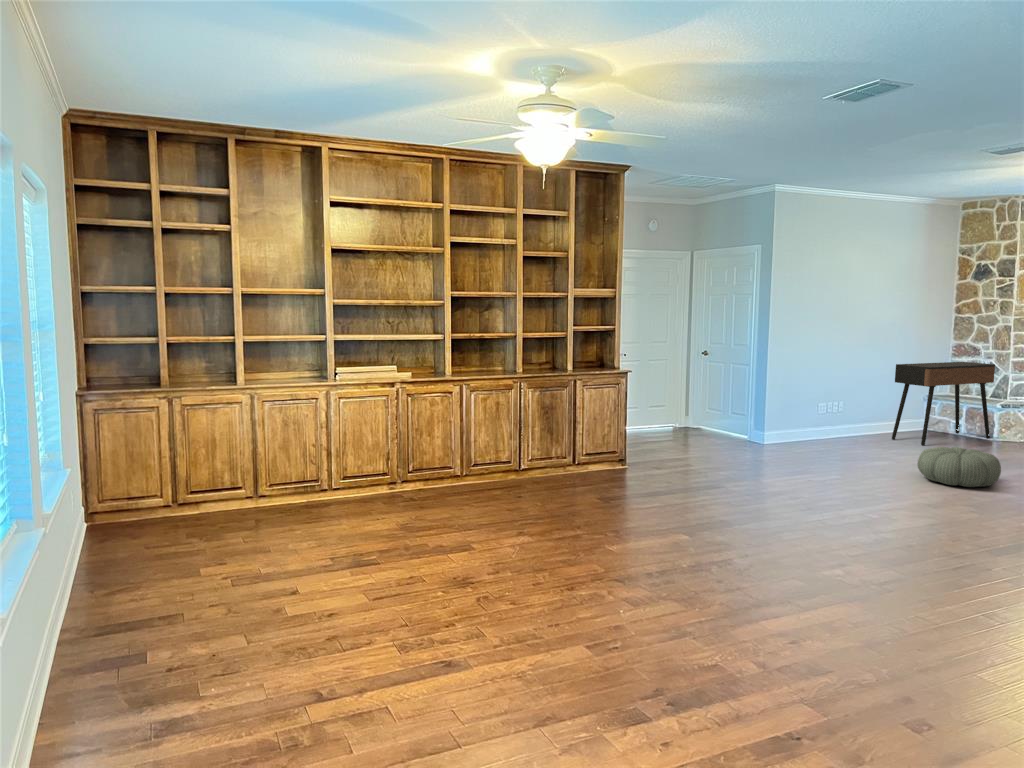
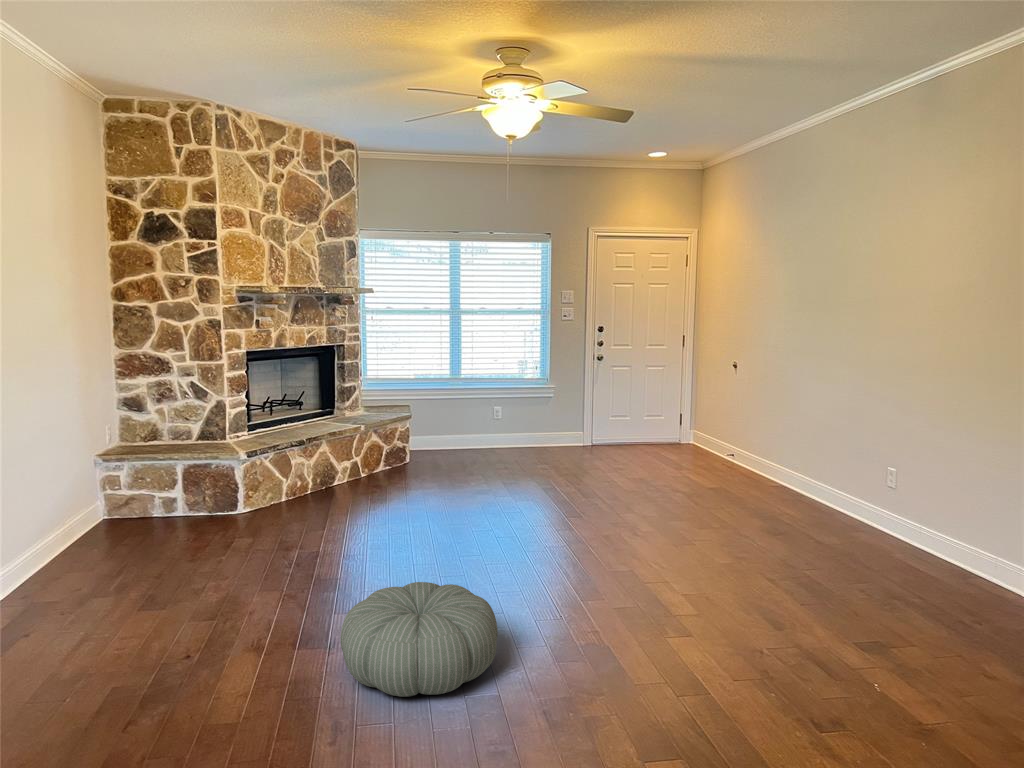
console table: present [892,362,995,445] -> none [91,386,229,574]

